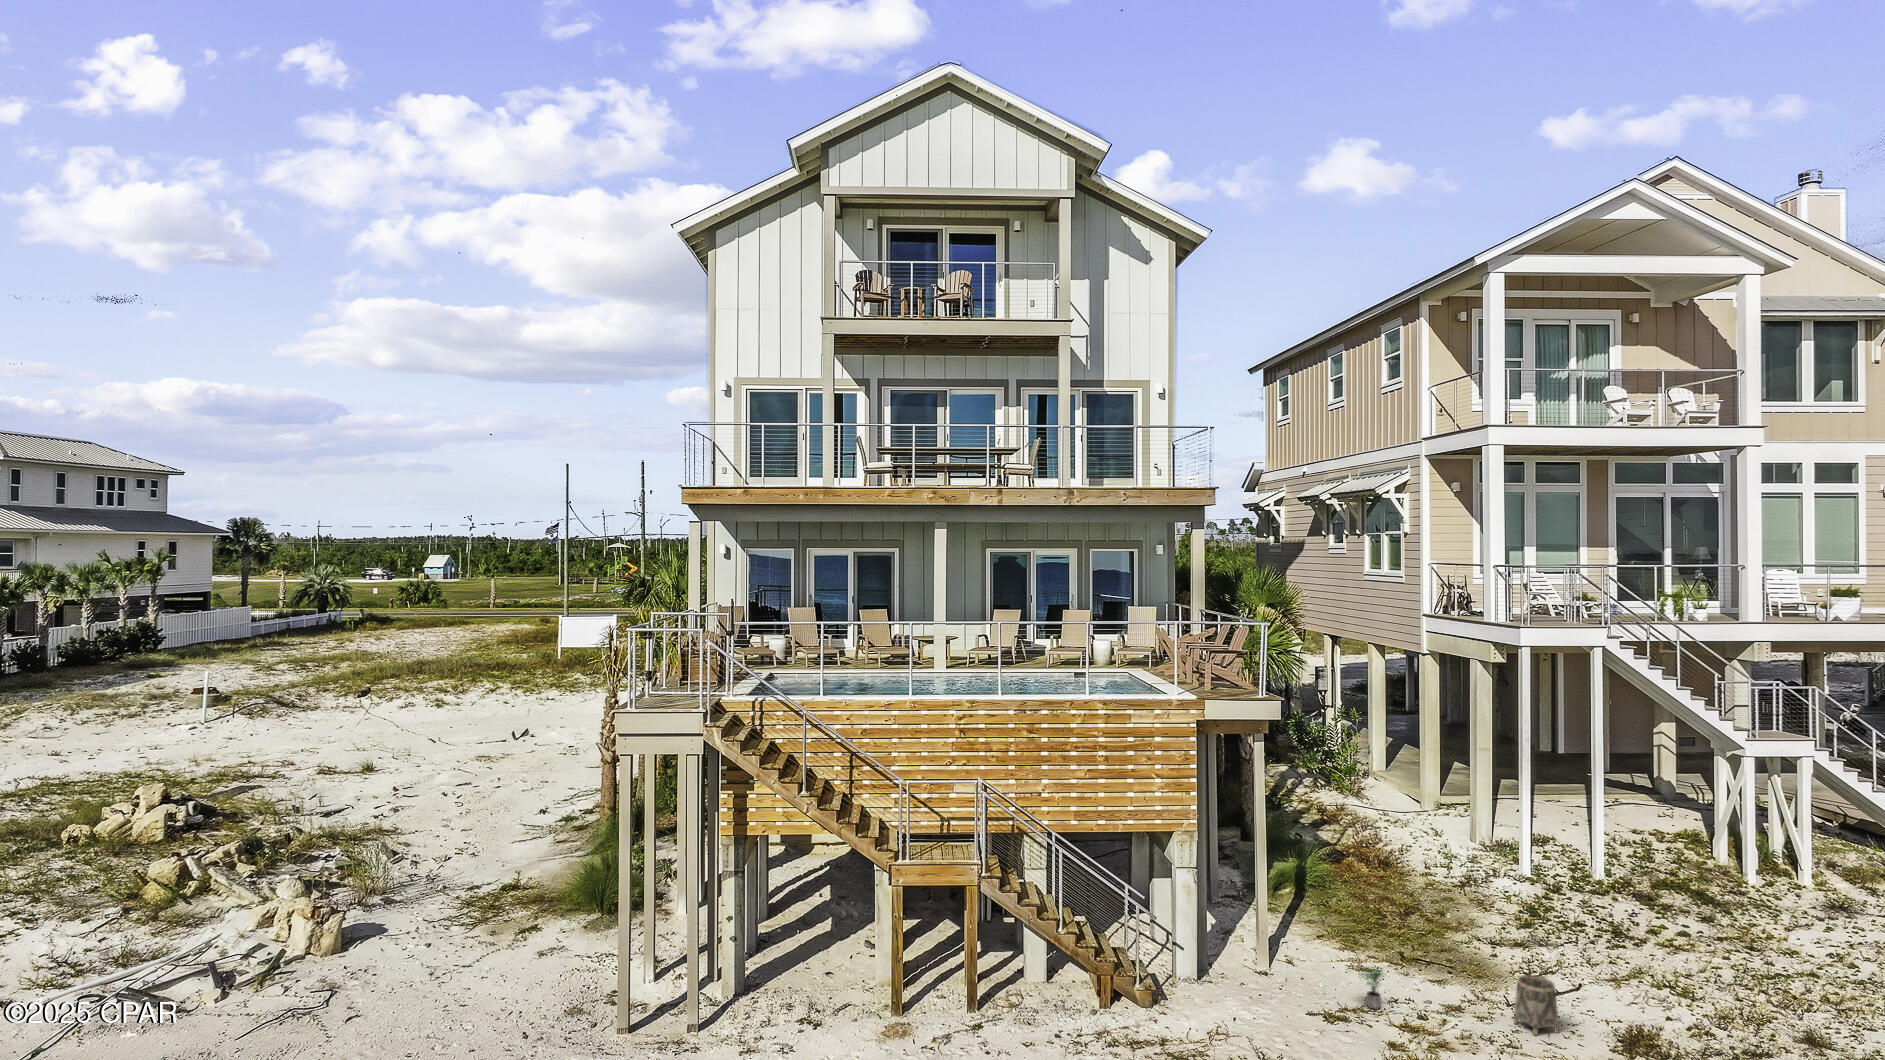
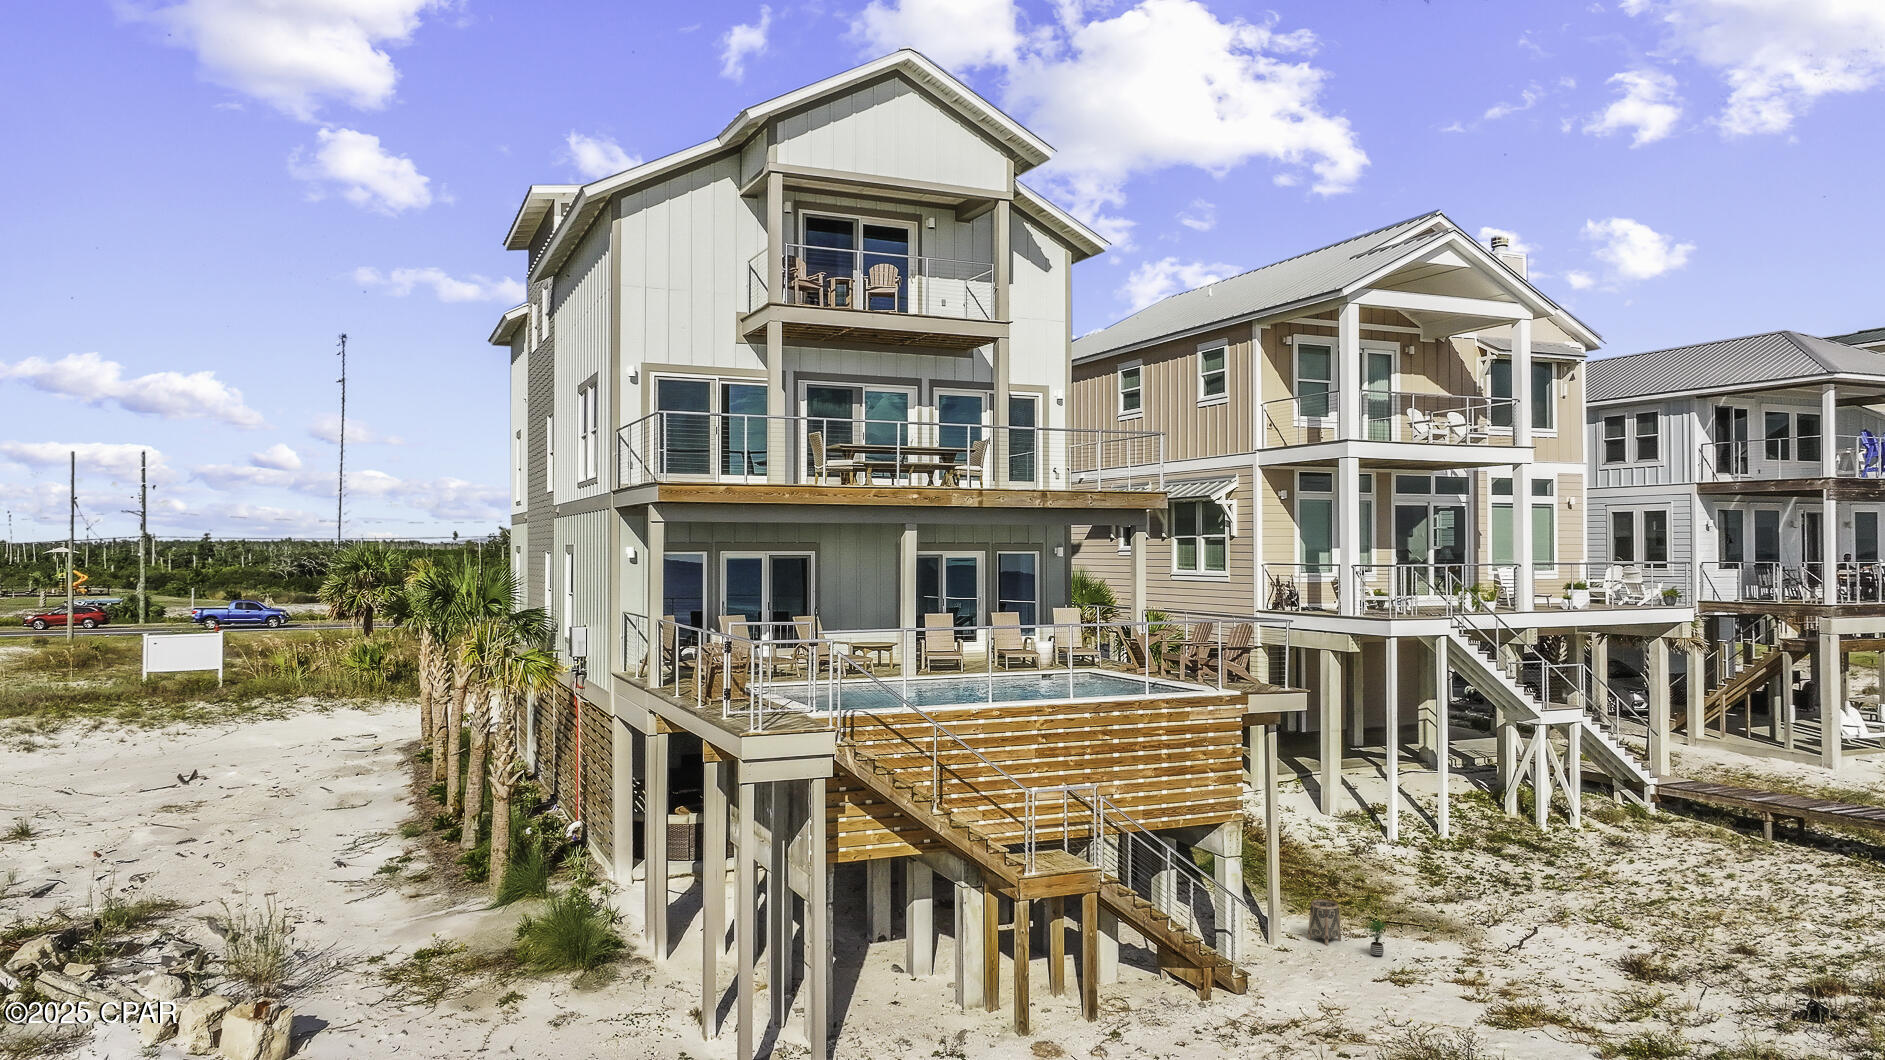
basket: present [1514,975,1559,1035] -> present [1308,899,1341,945]

